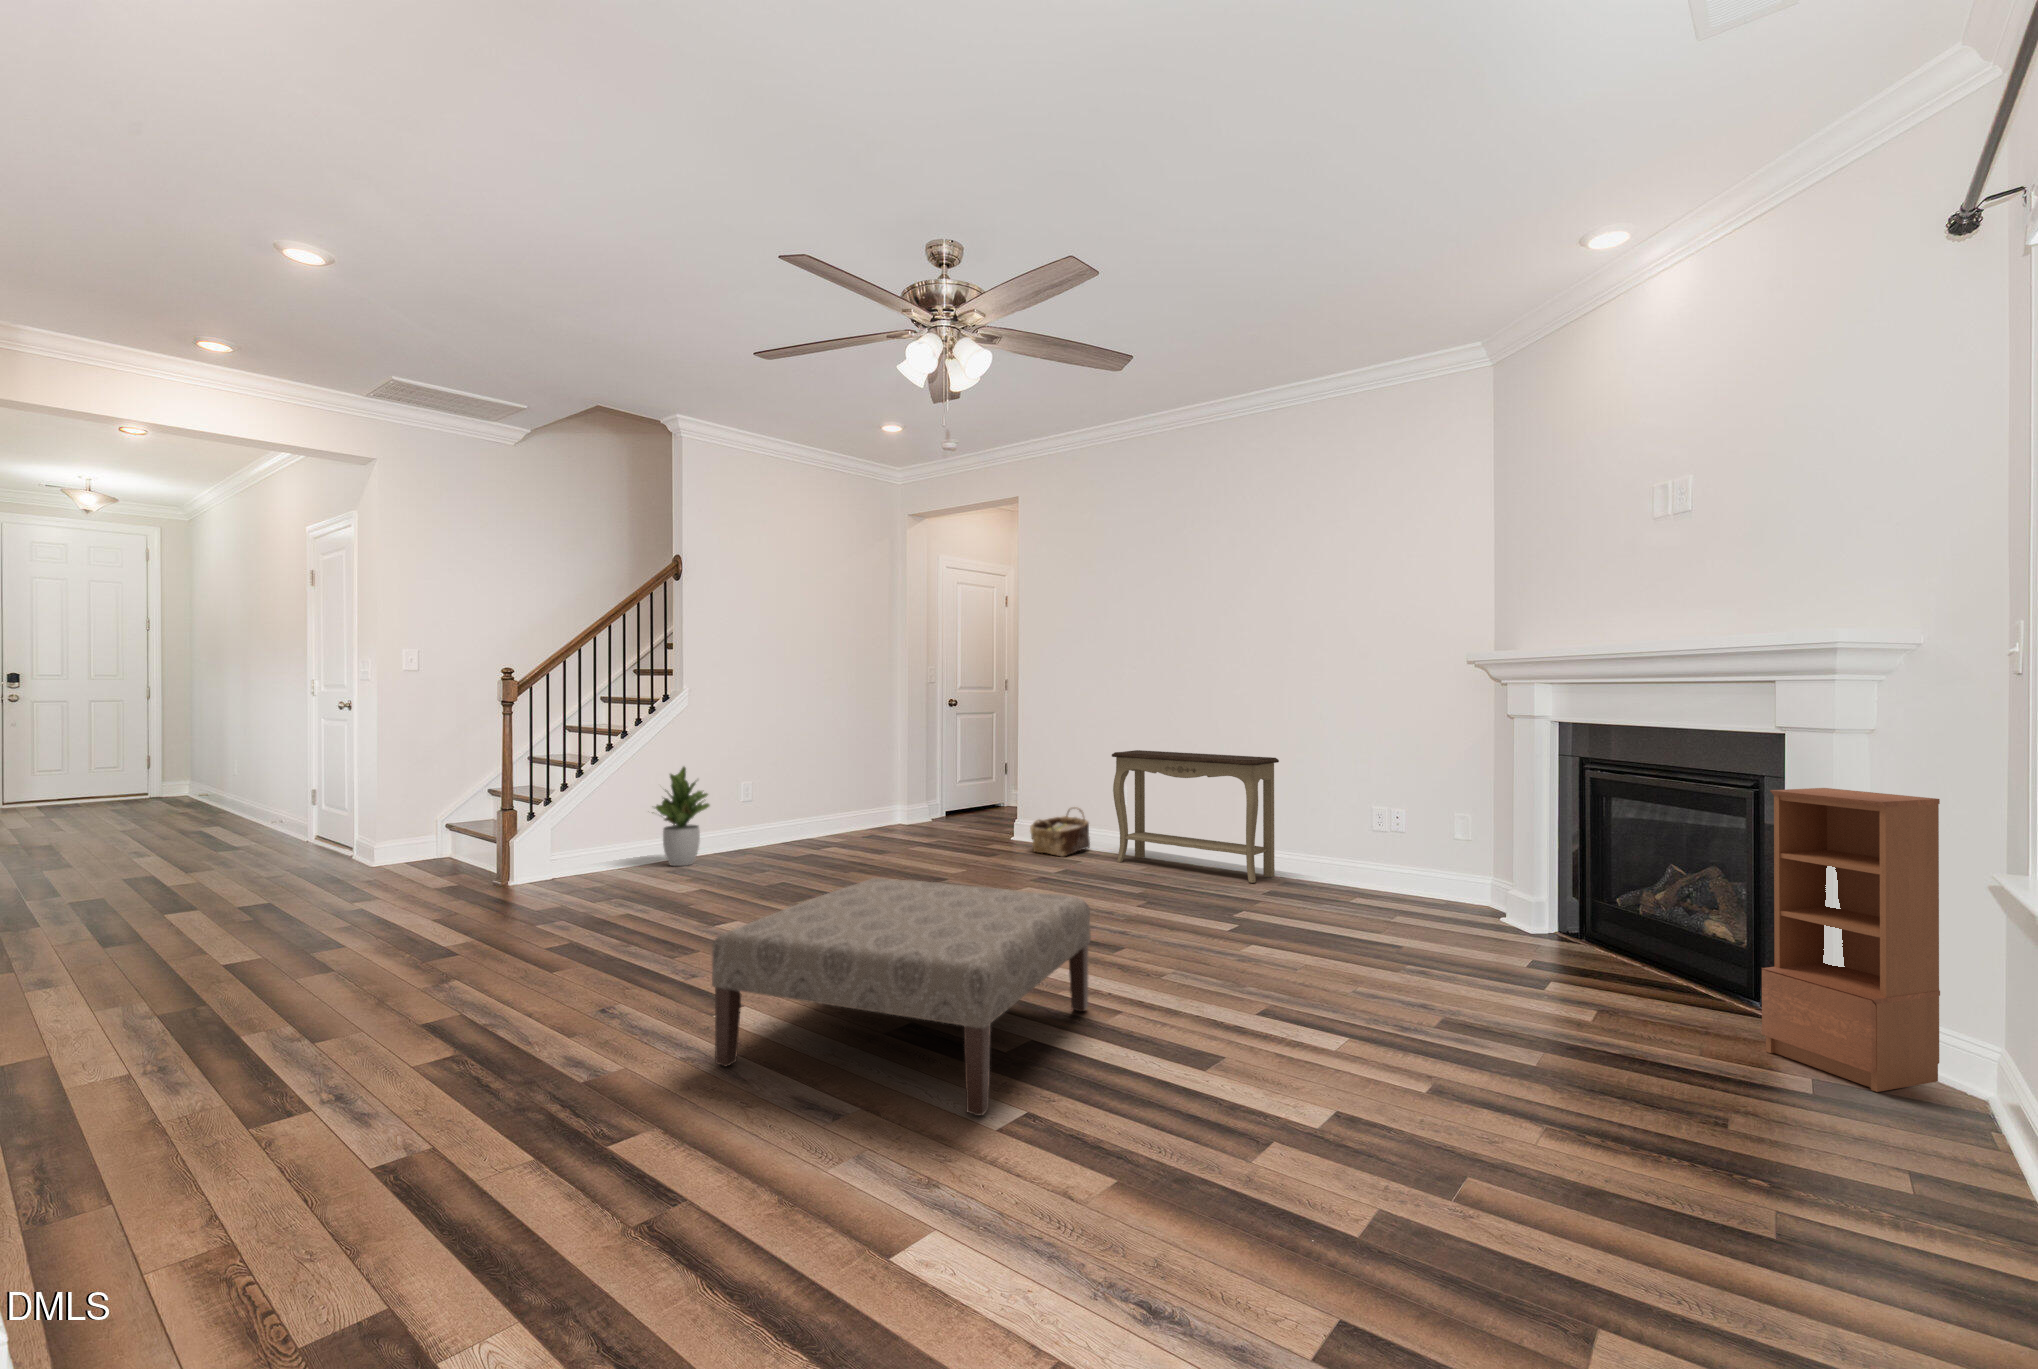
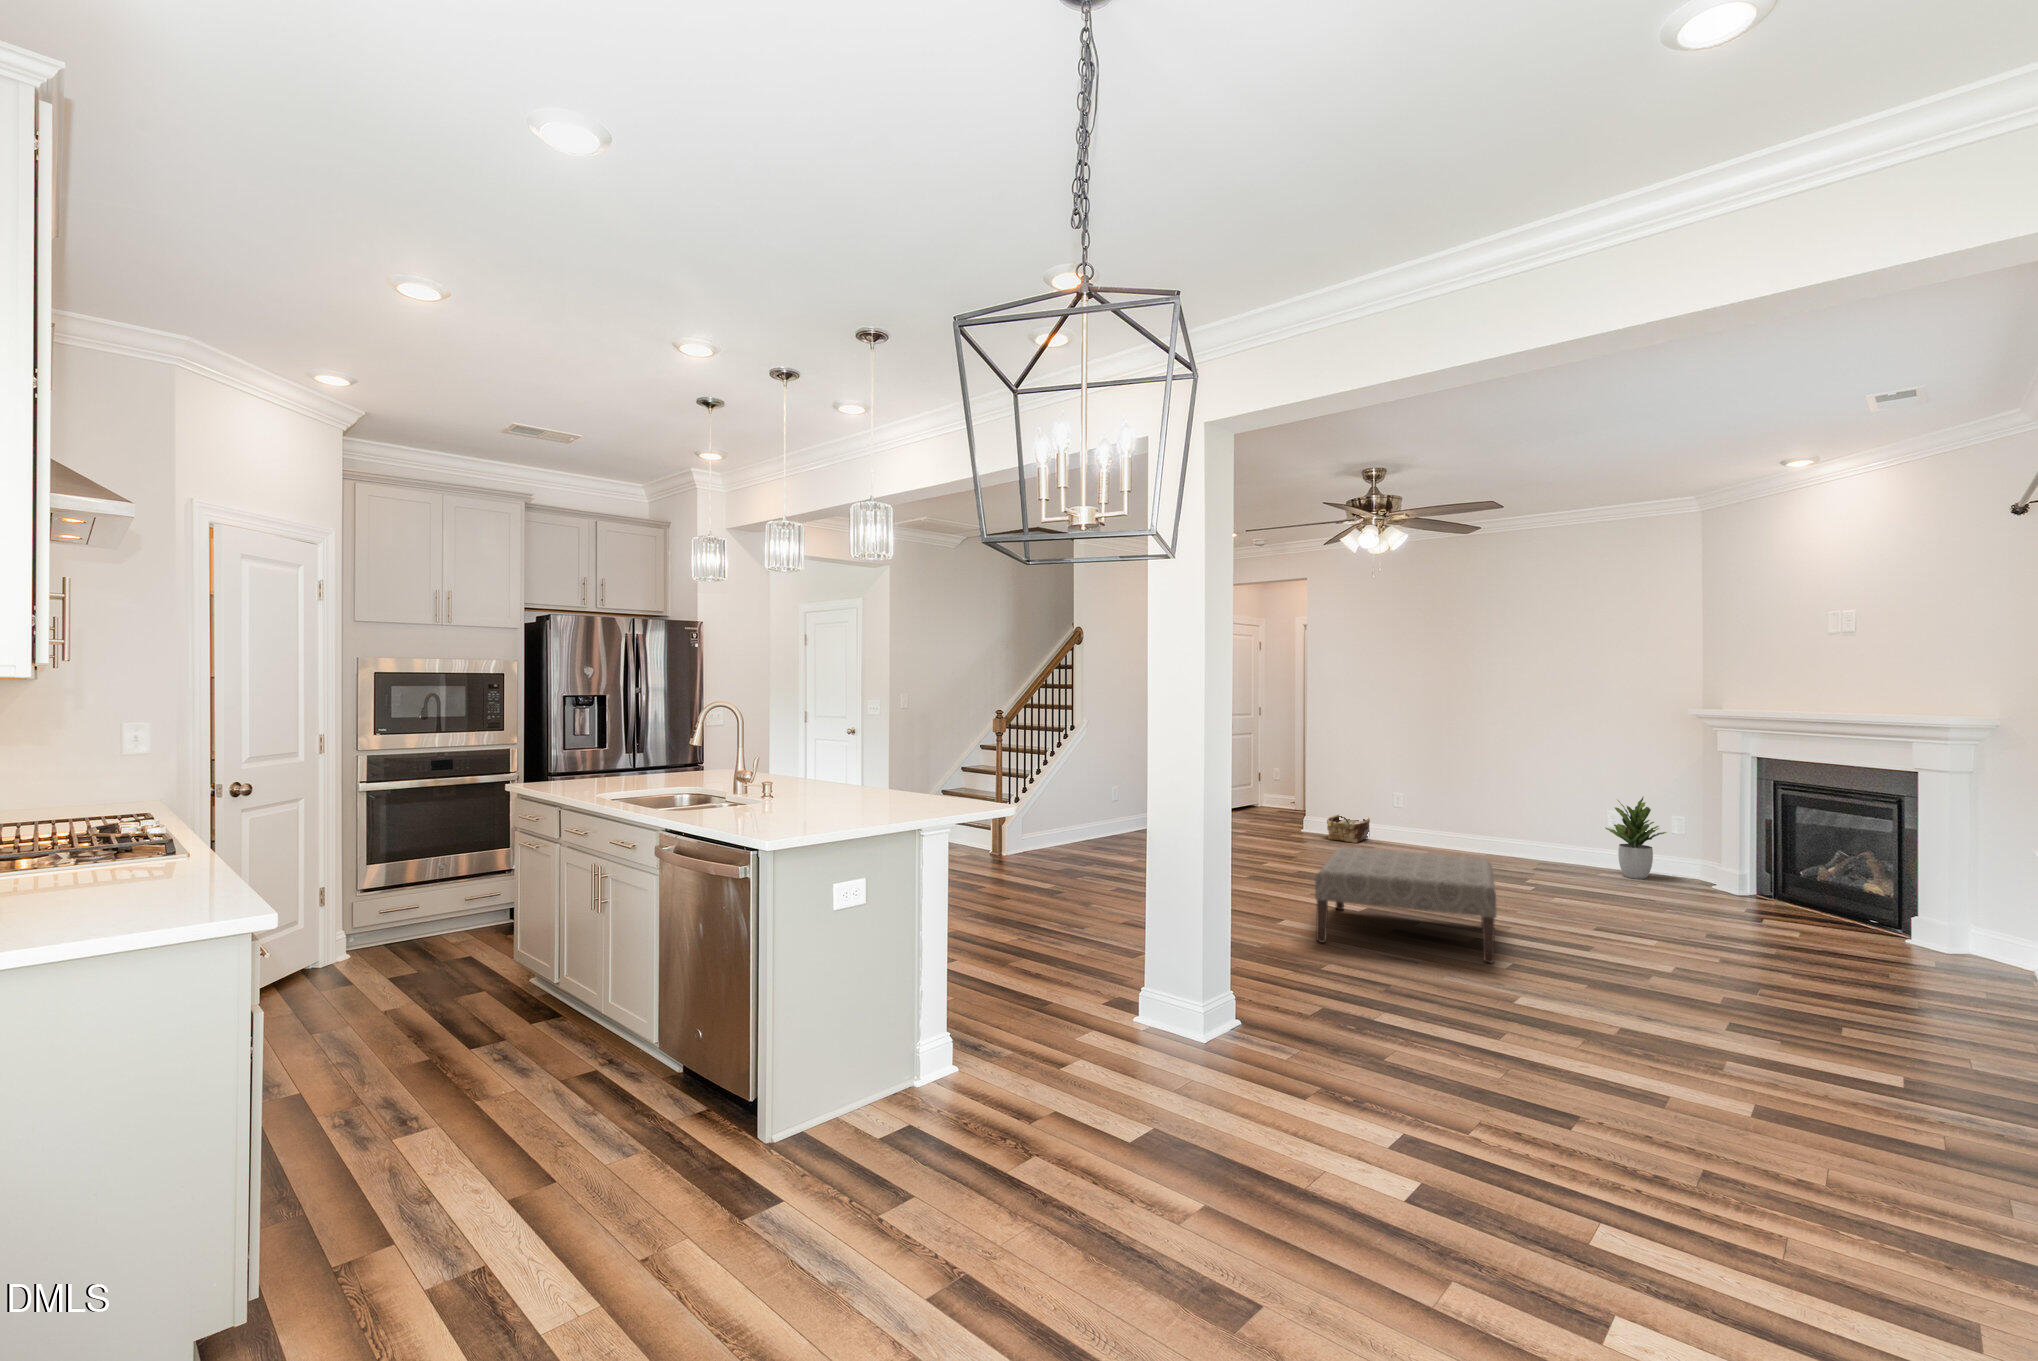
console table: present [1112,750,1279,883] -> none [1396,767,1531,862]
potted plant: present [655,767,710,866] -> present [1605,797,1667,879]
bookcase: present [1762,788,1940,1092] -> none [1906,803,2012,968]

